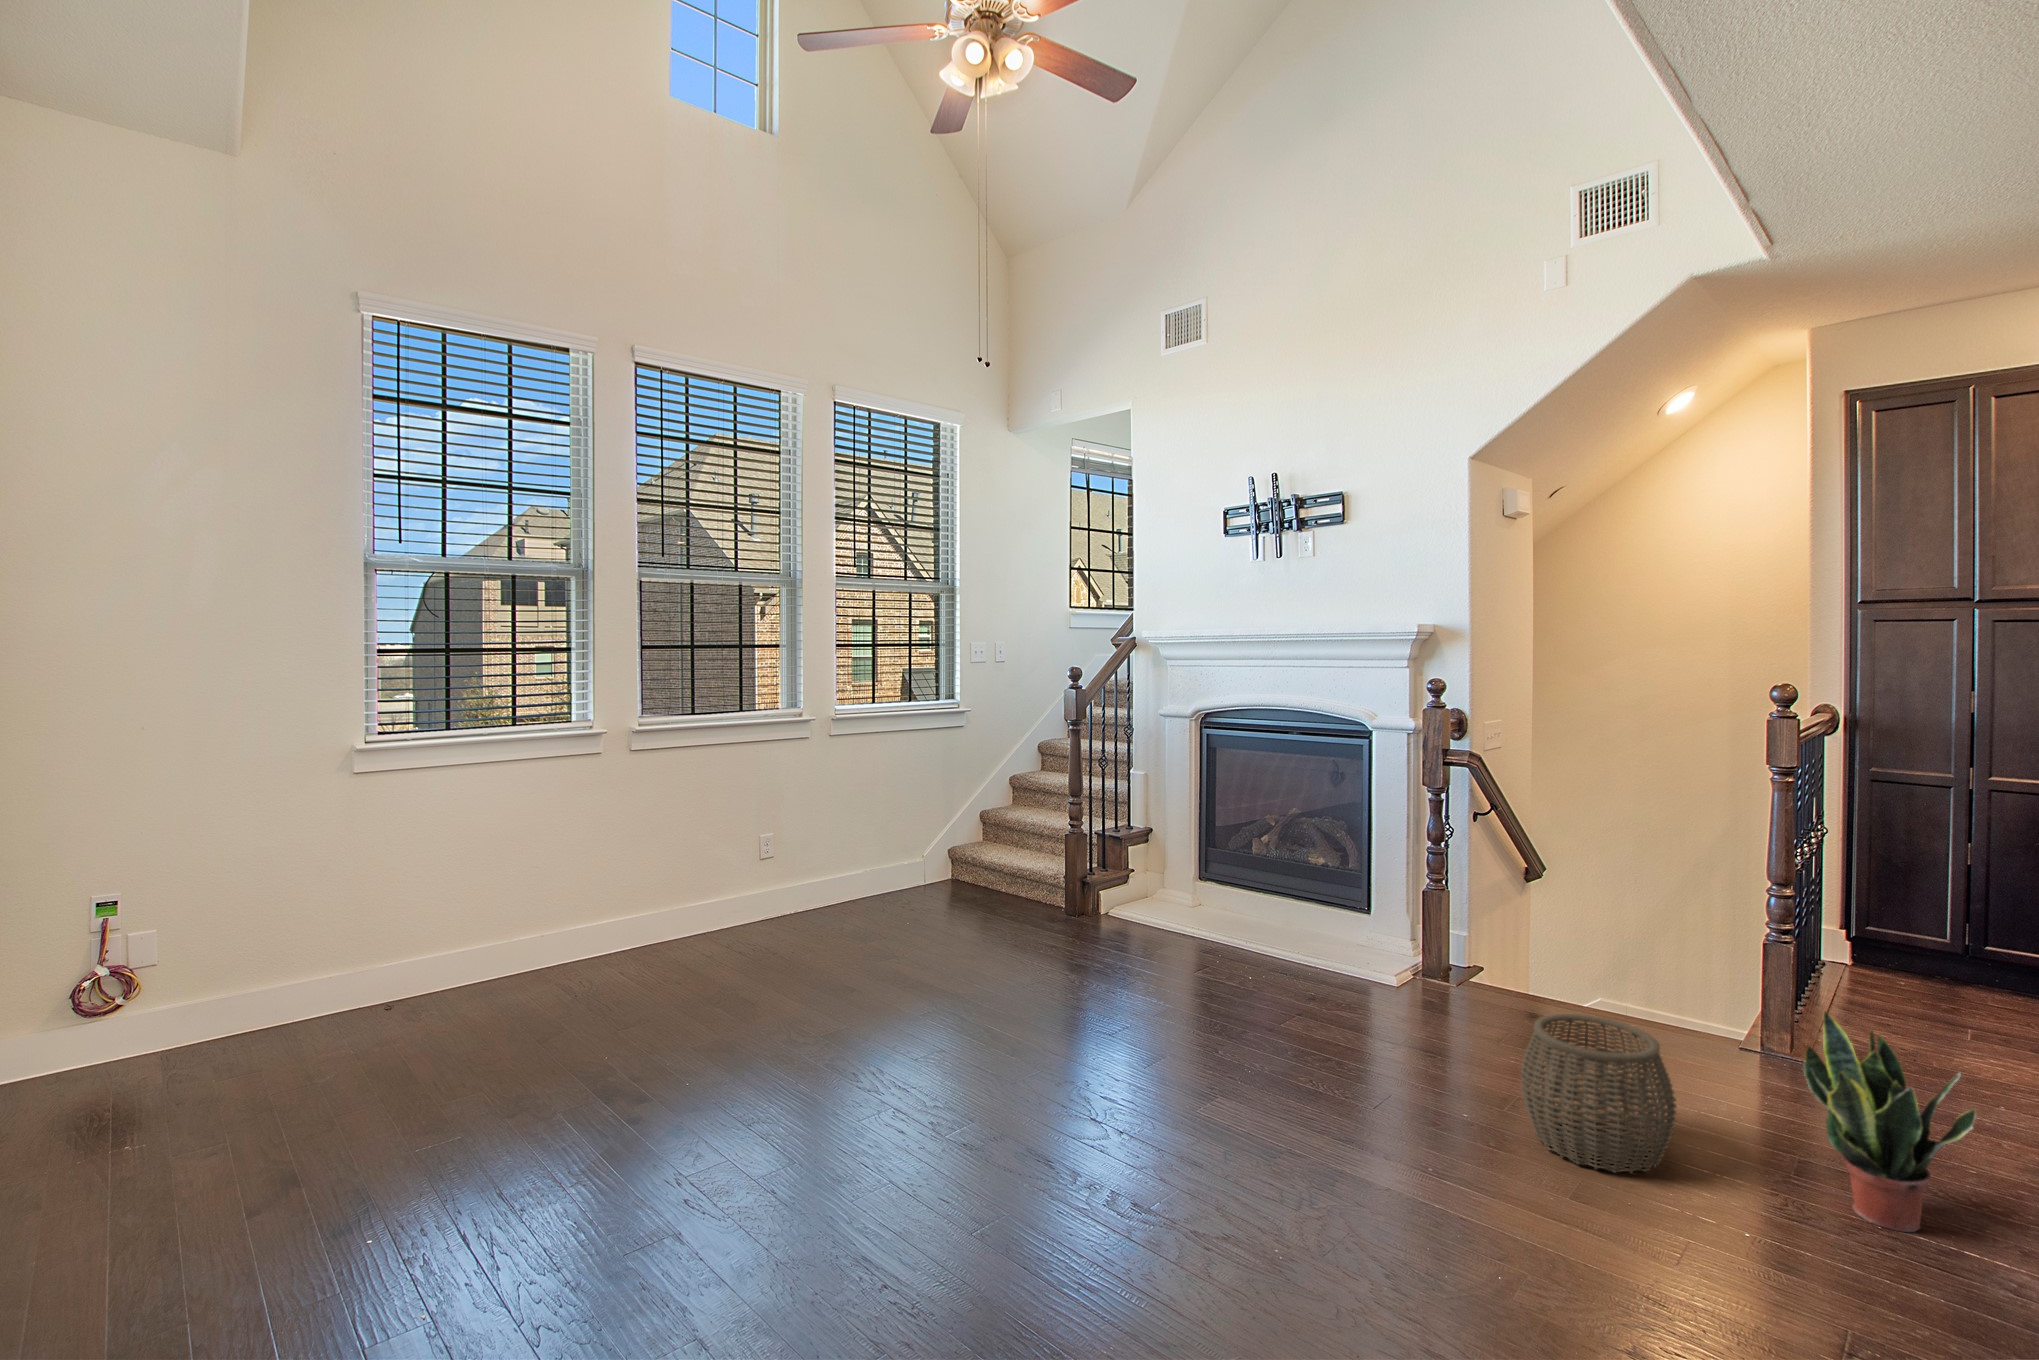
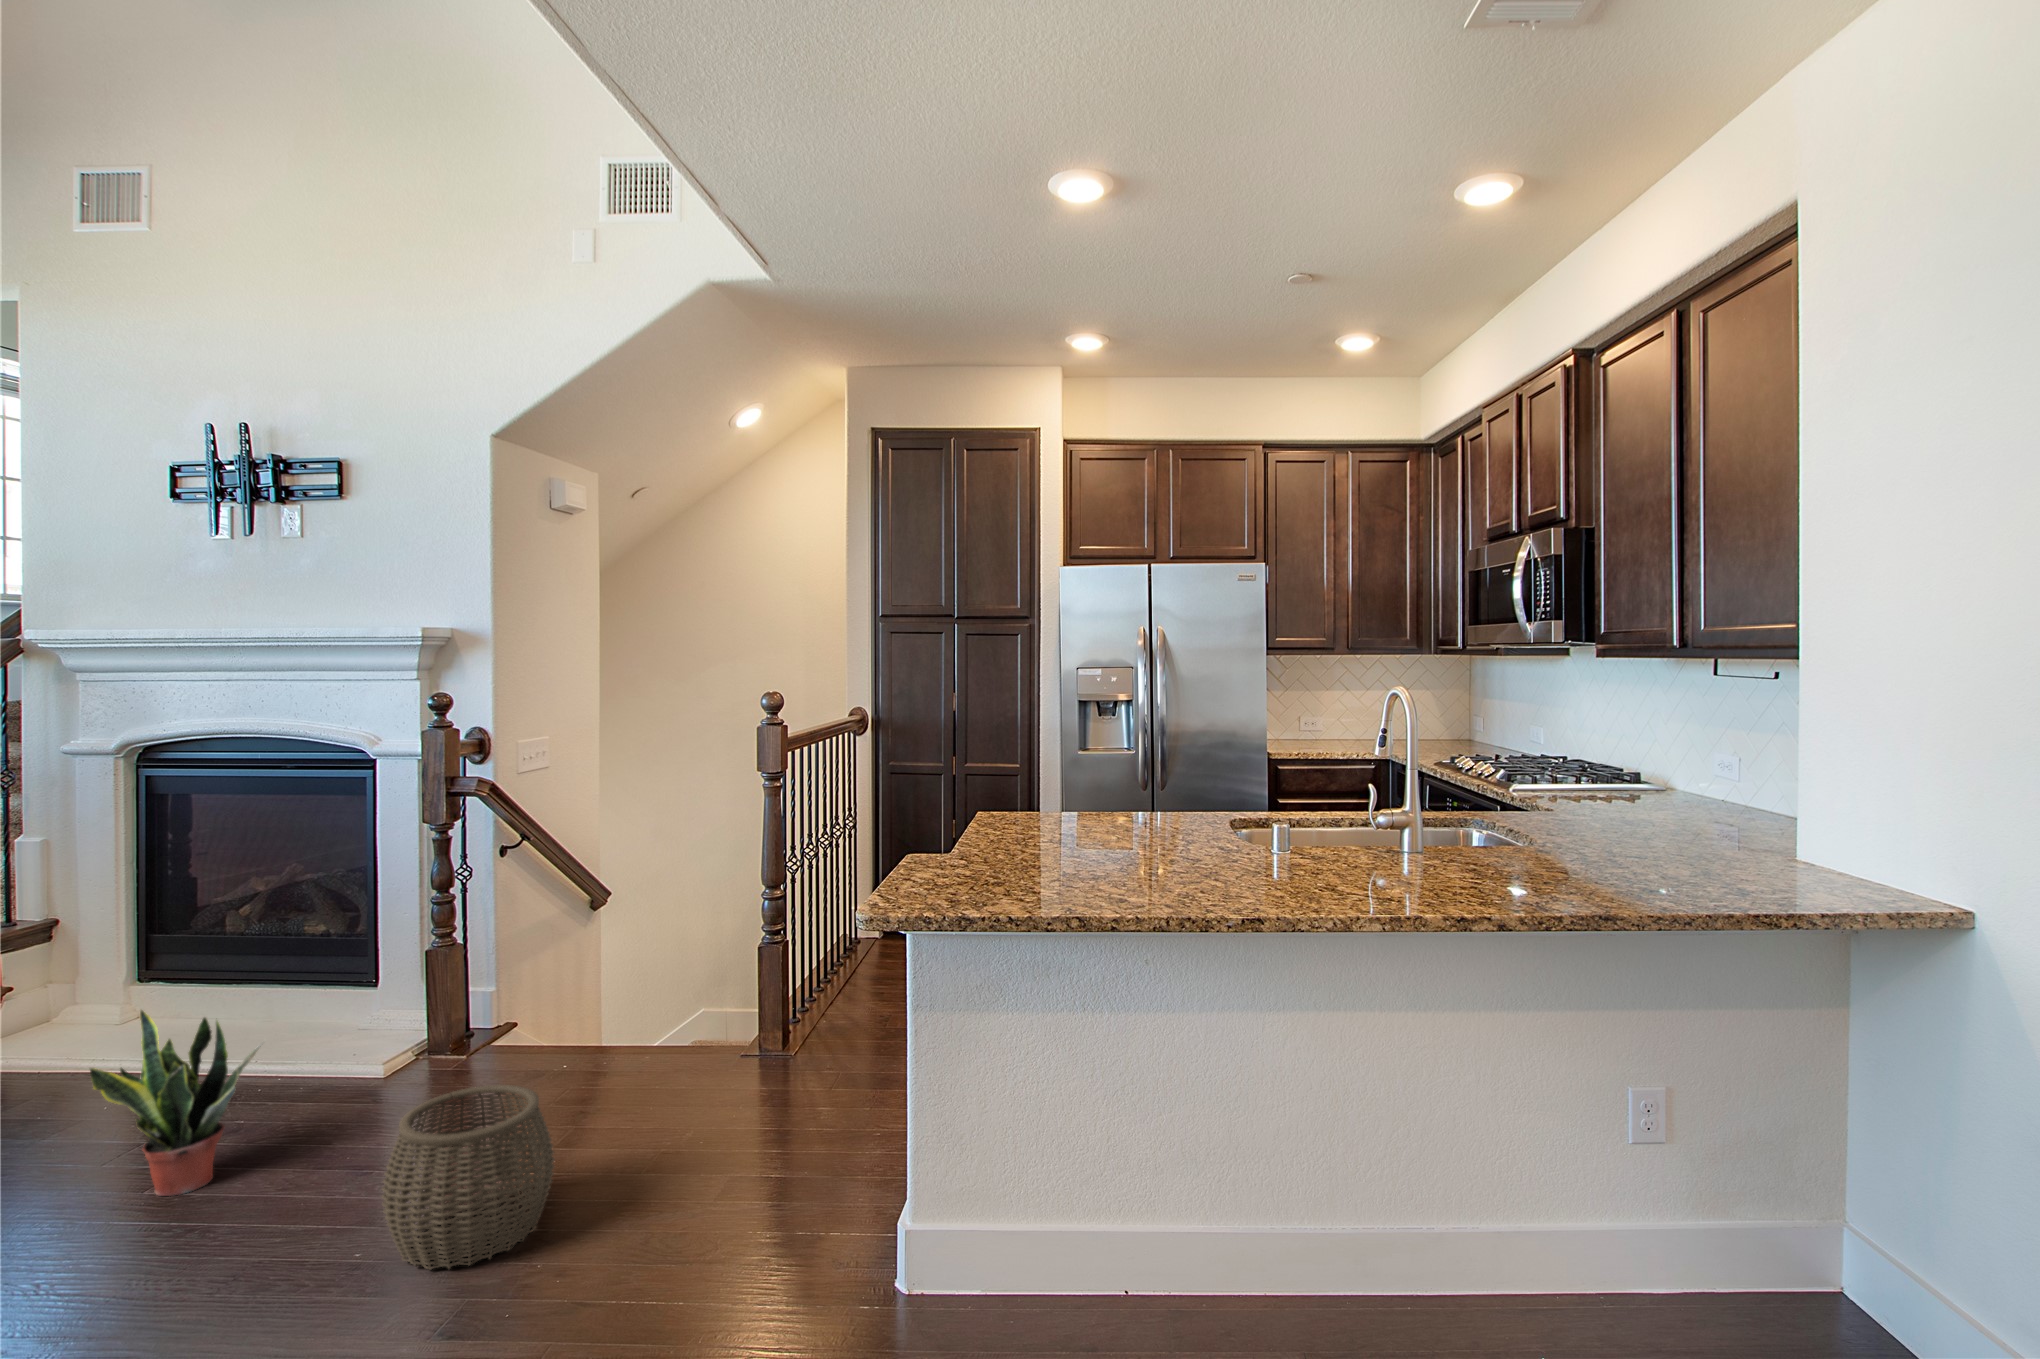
potted plant: present [1804,1011,1976,1232] -> present [90,1010,261,1196]

